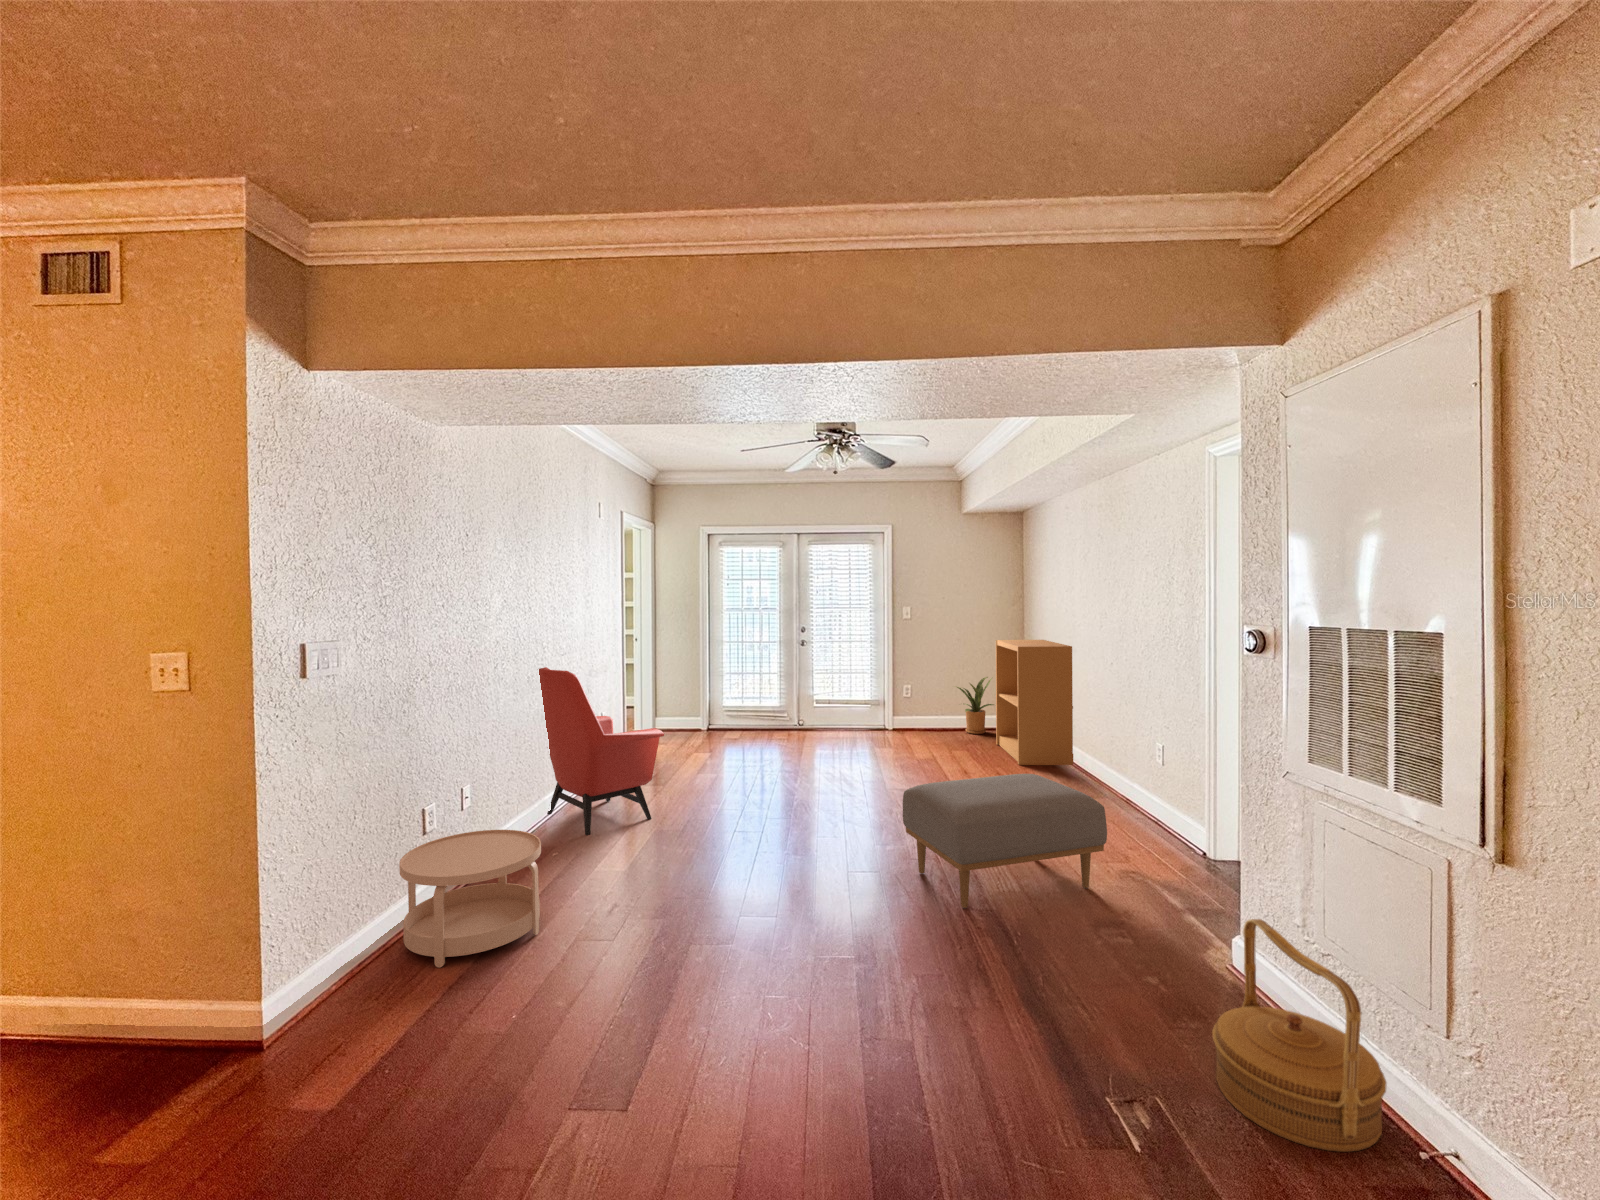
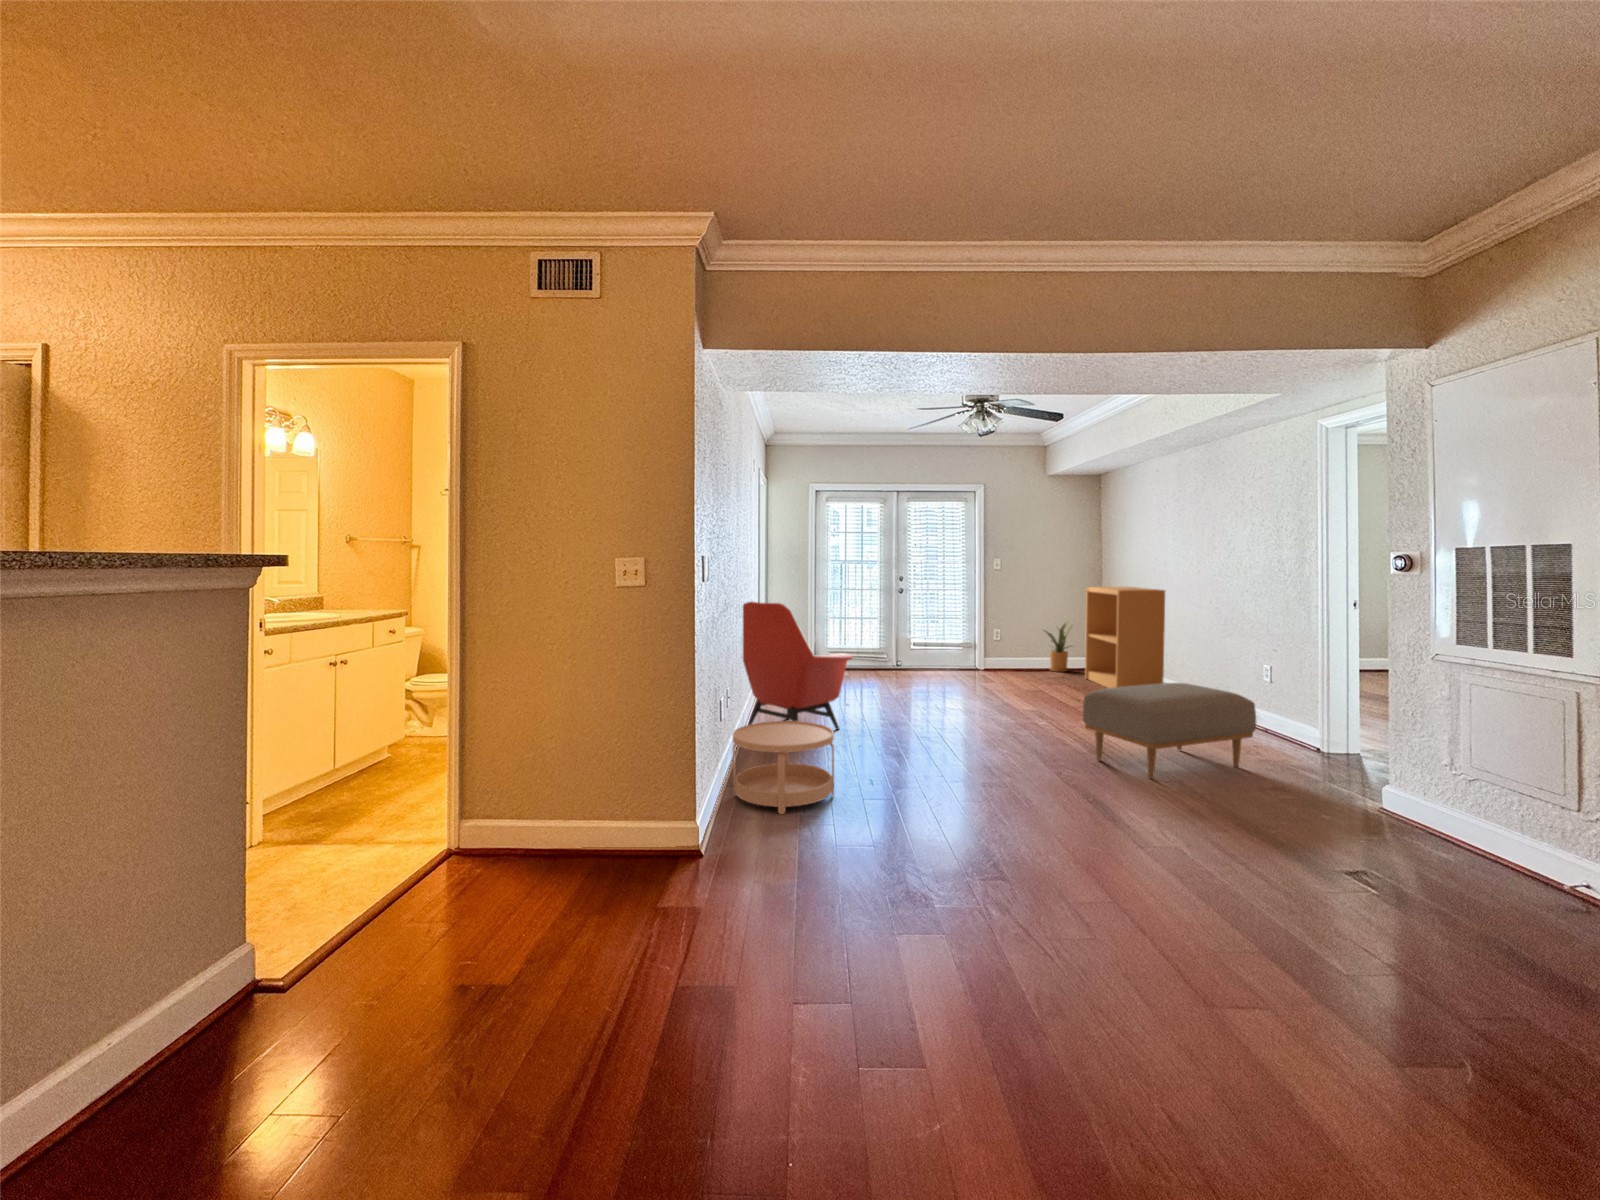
woven basket: present [1212,919,1386,1152] -> none [1400,753,1534,889]

